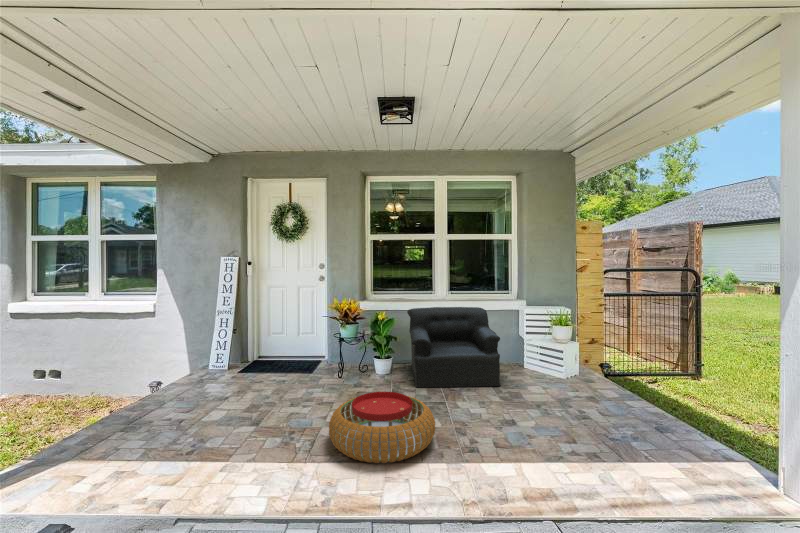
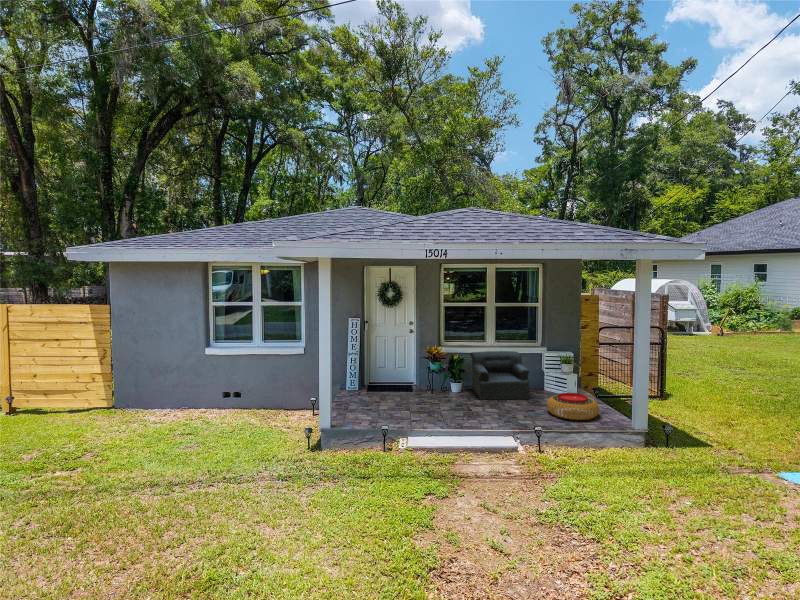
pouf: present [329,392,435,463] -> present [547,393,599,420]

